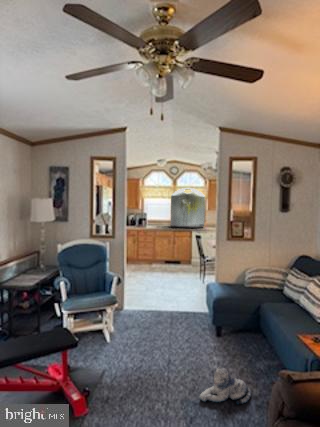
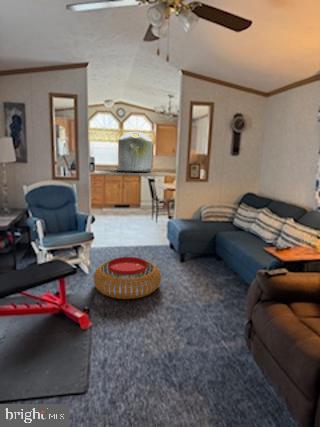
pouf: none [105,328,182,384] -> present [94,257,161,299]
plush toy: present [200,367,251,404] -> none [182,279,220,306]

